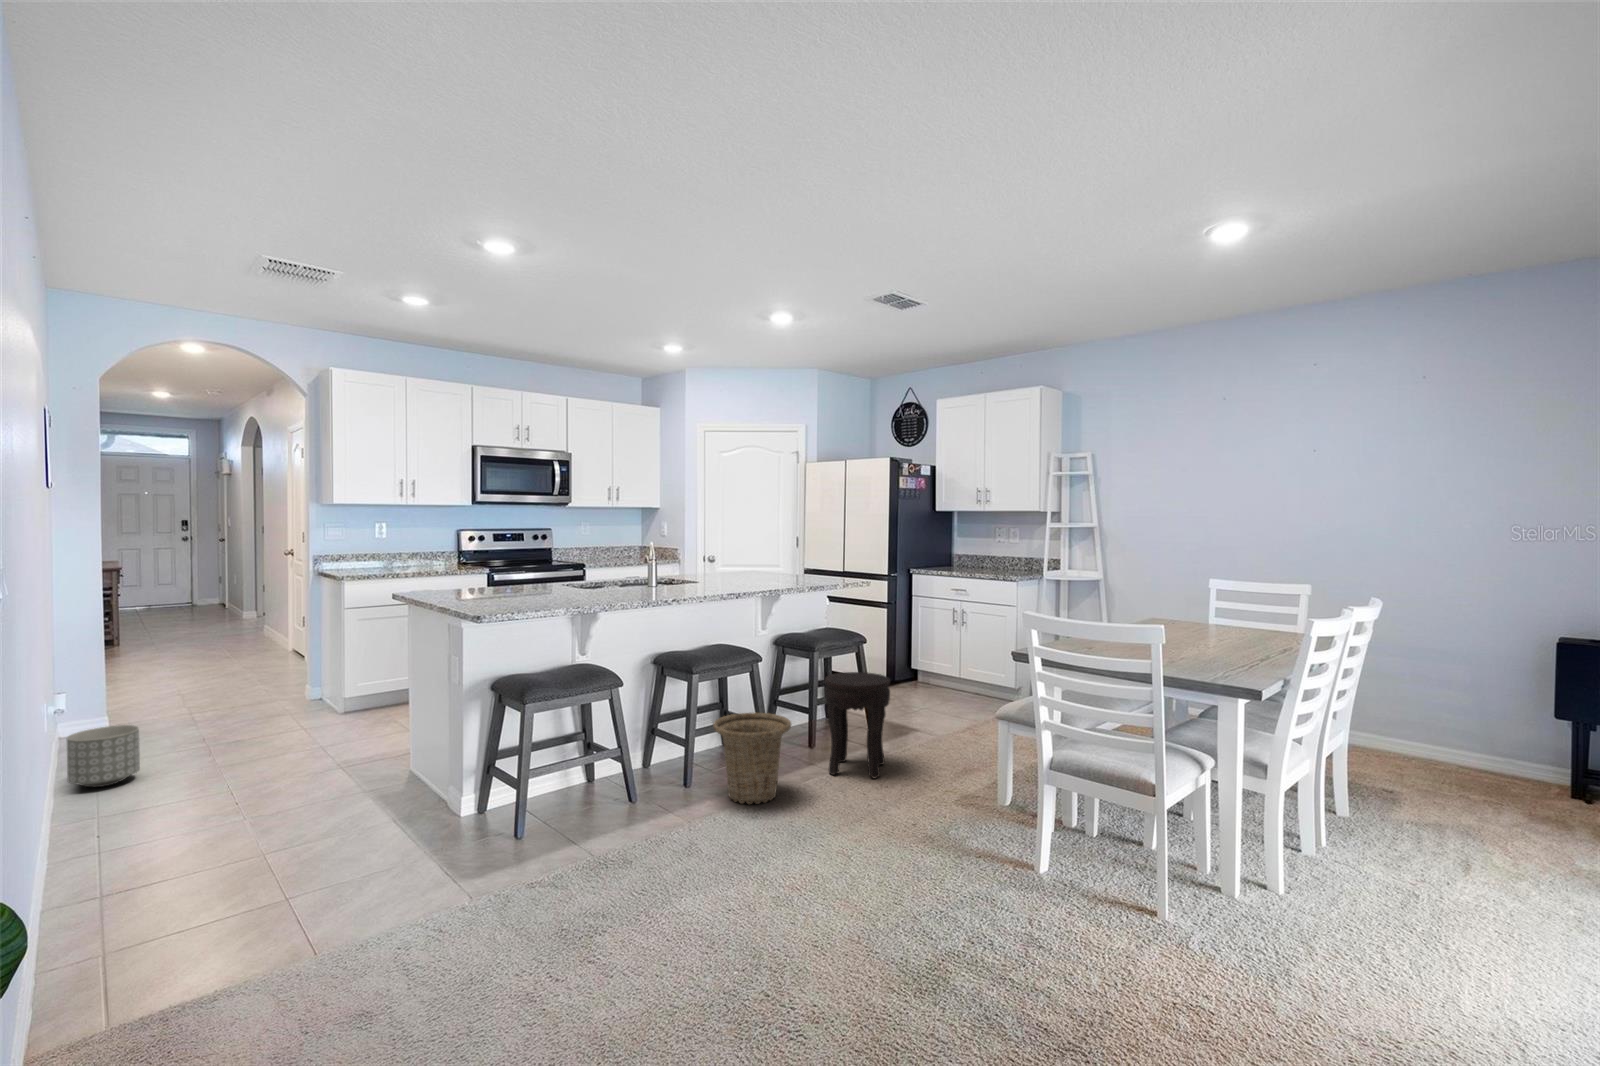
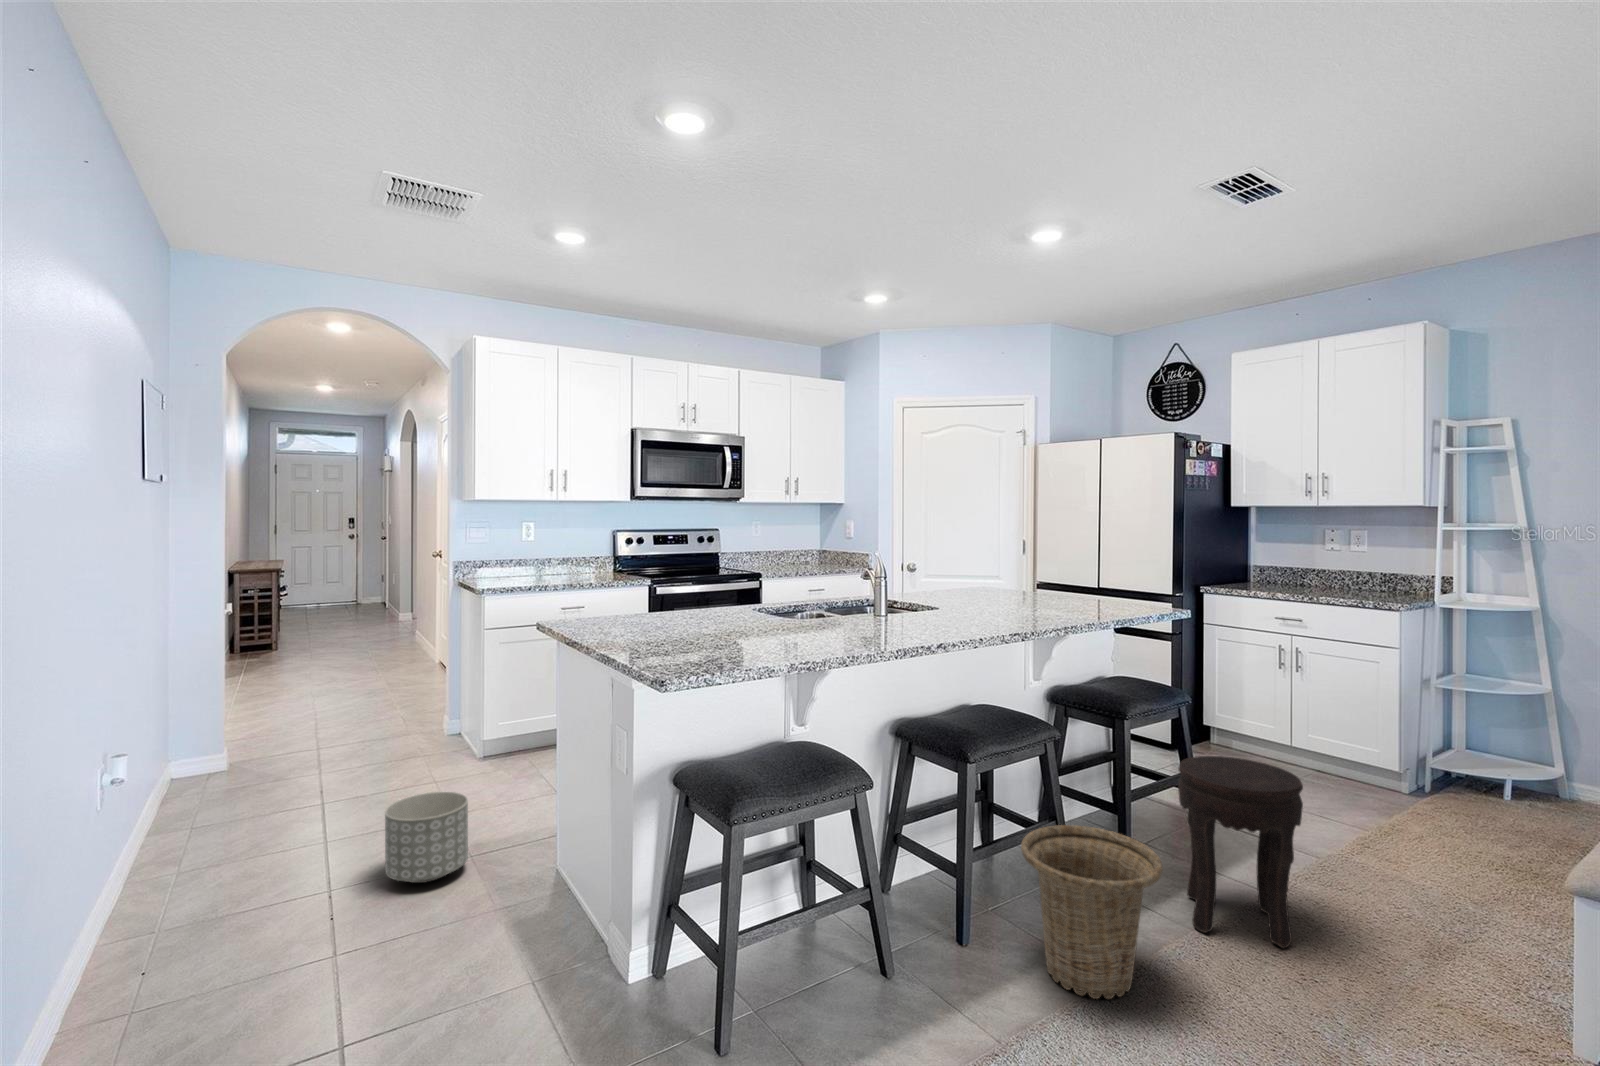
planter: present [66,725,140,787] -> present [385,792,468,883]

